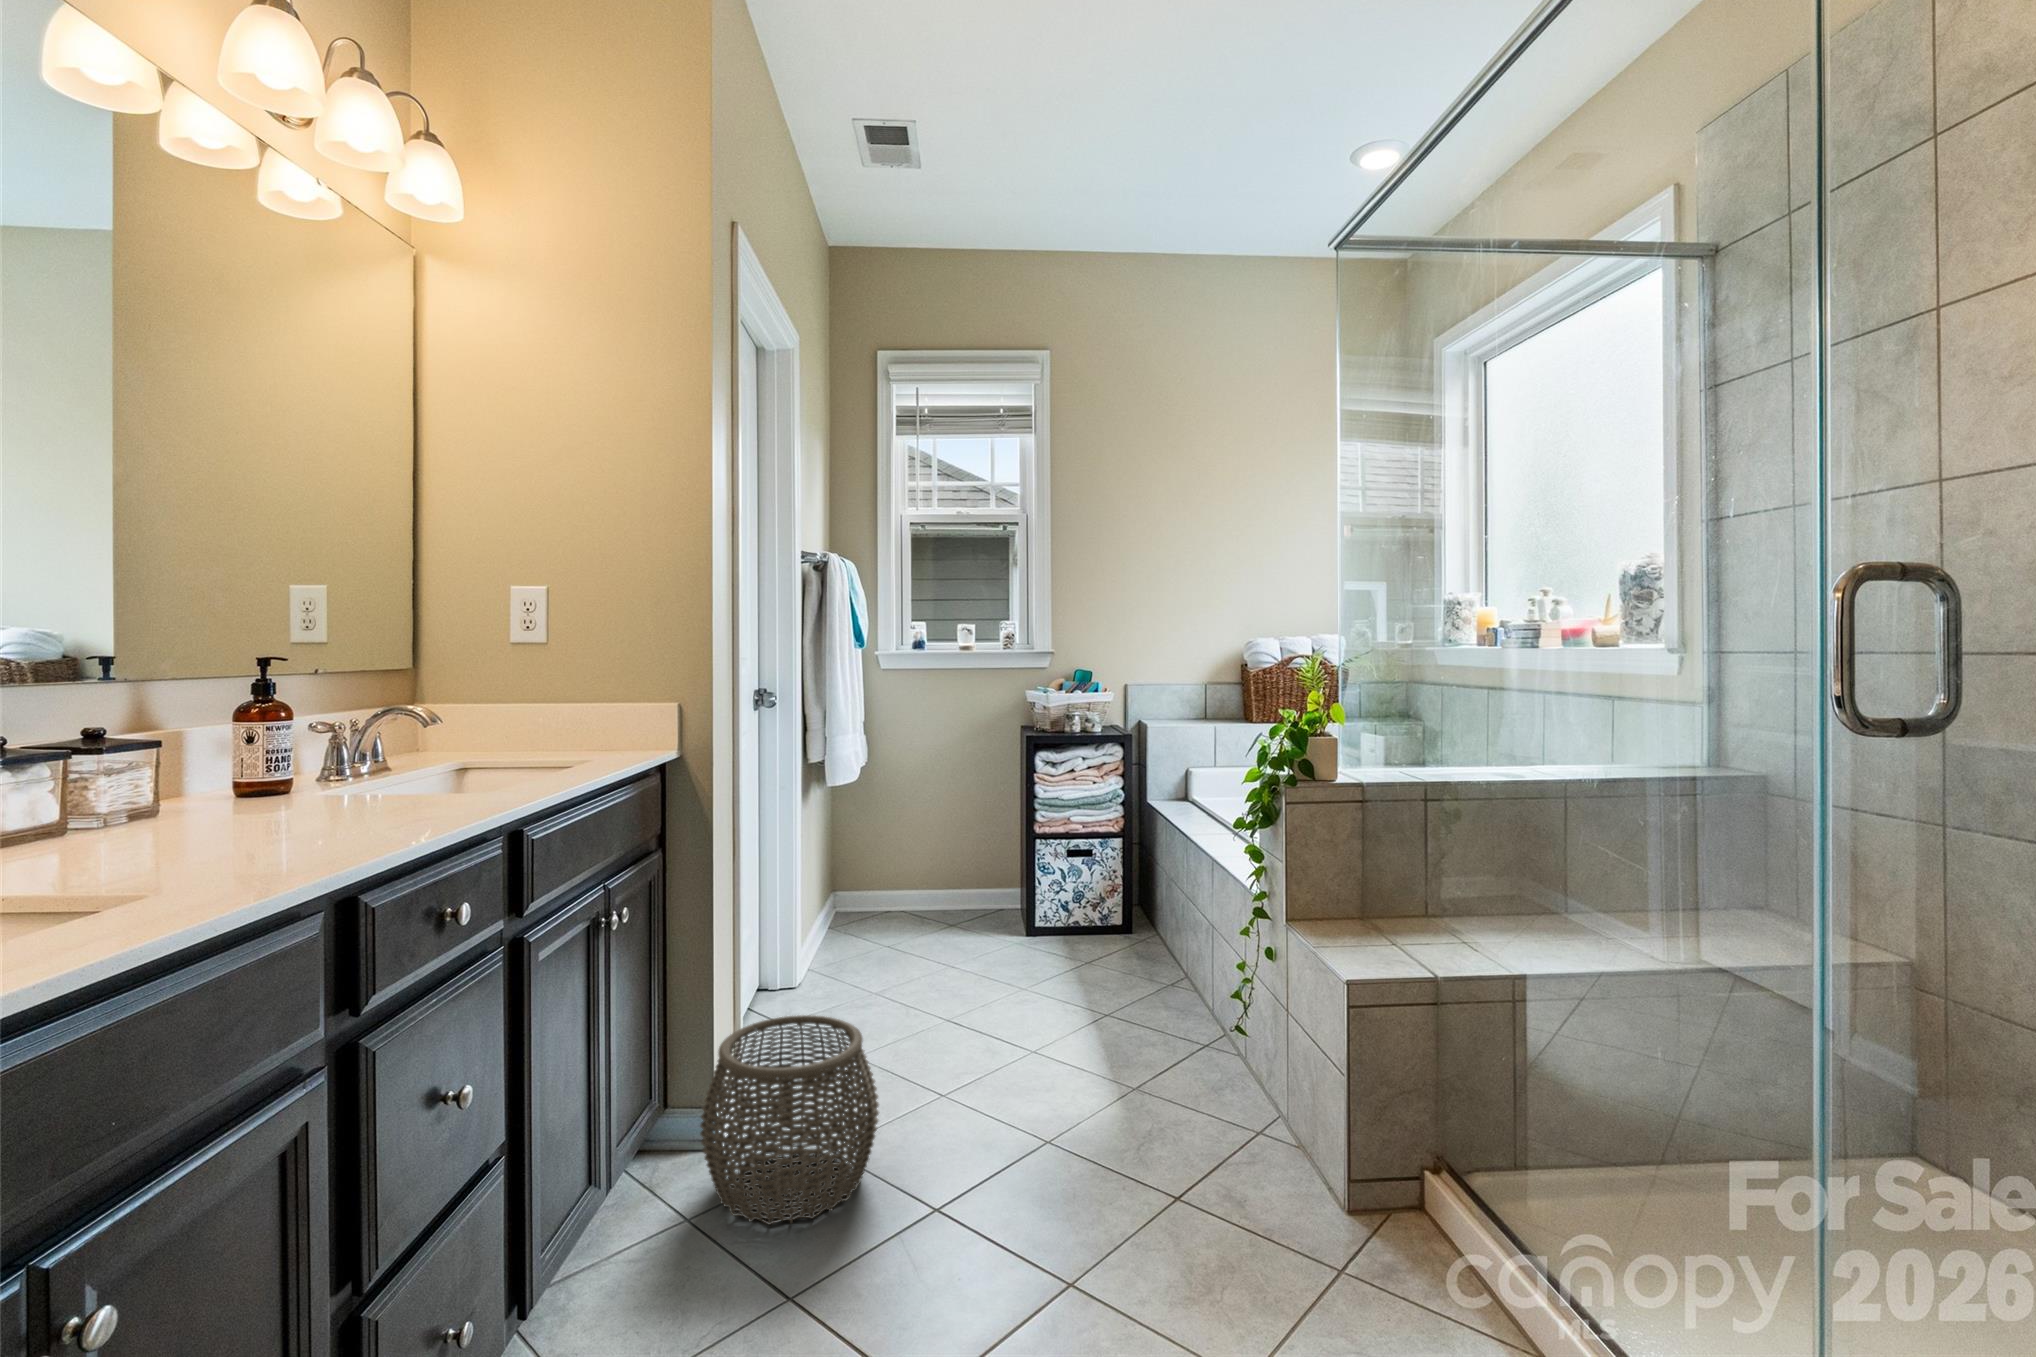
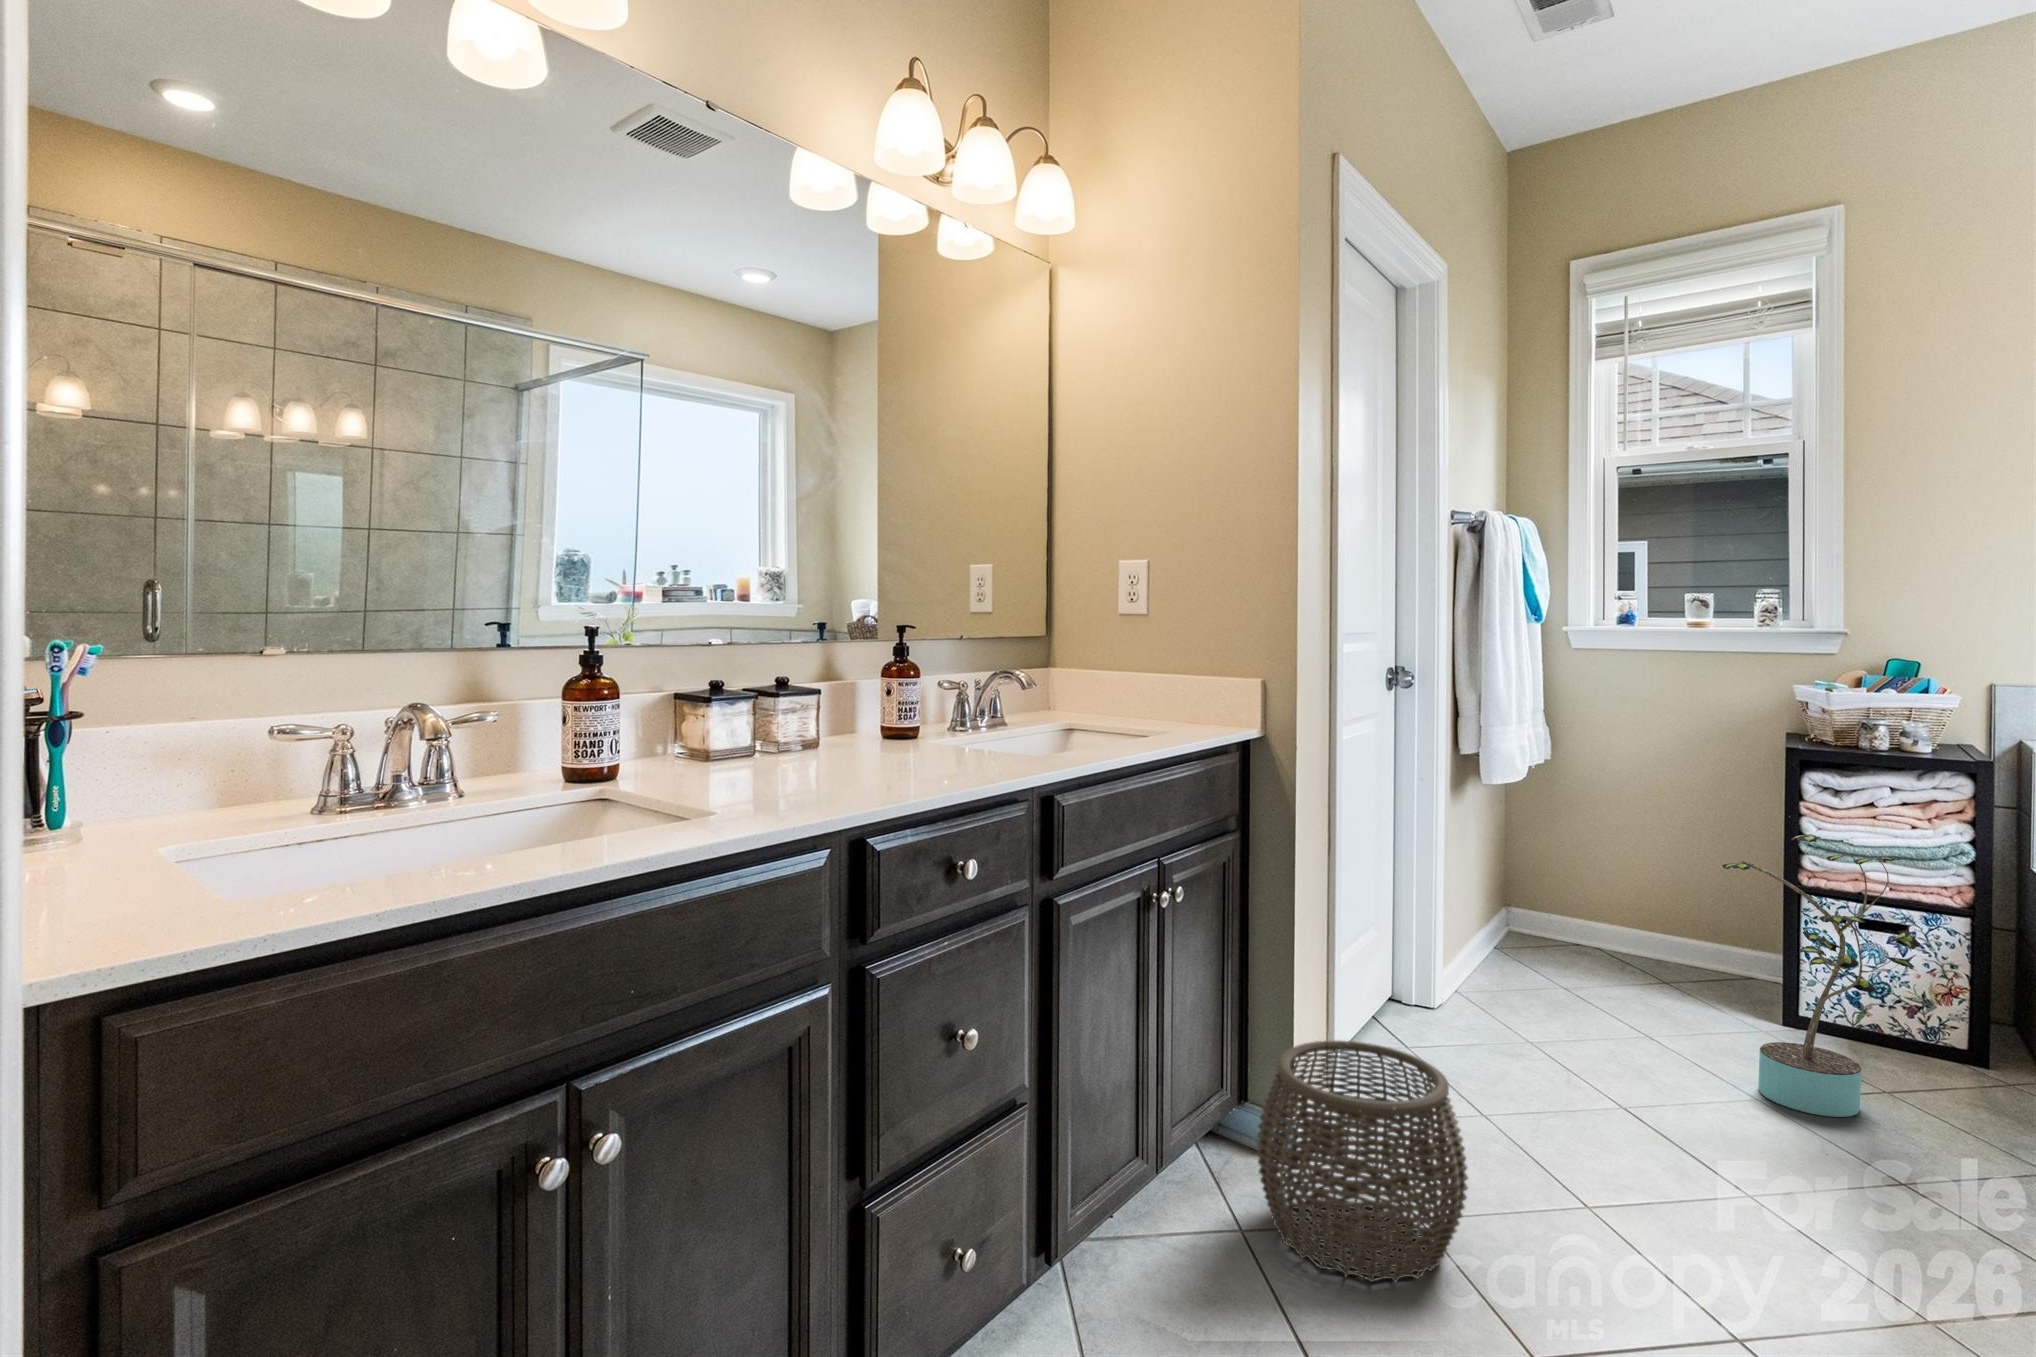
potted plant: none [1001,796,1109,987] -> present [1723,834,1920,1117]

